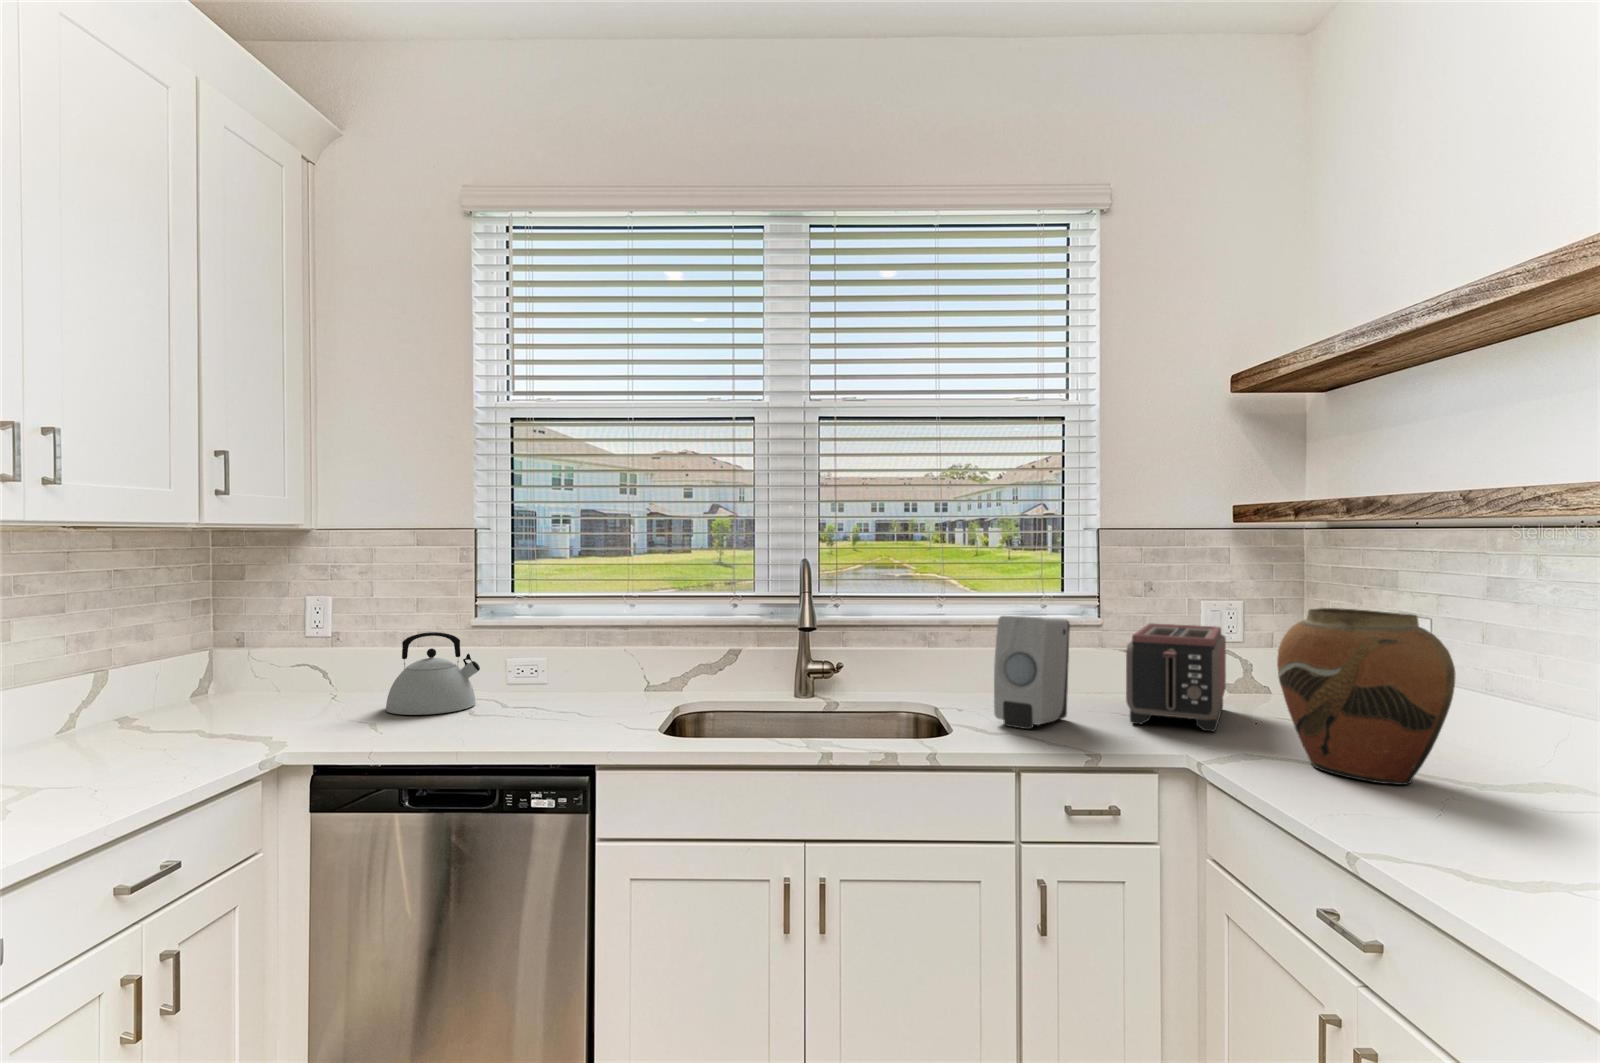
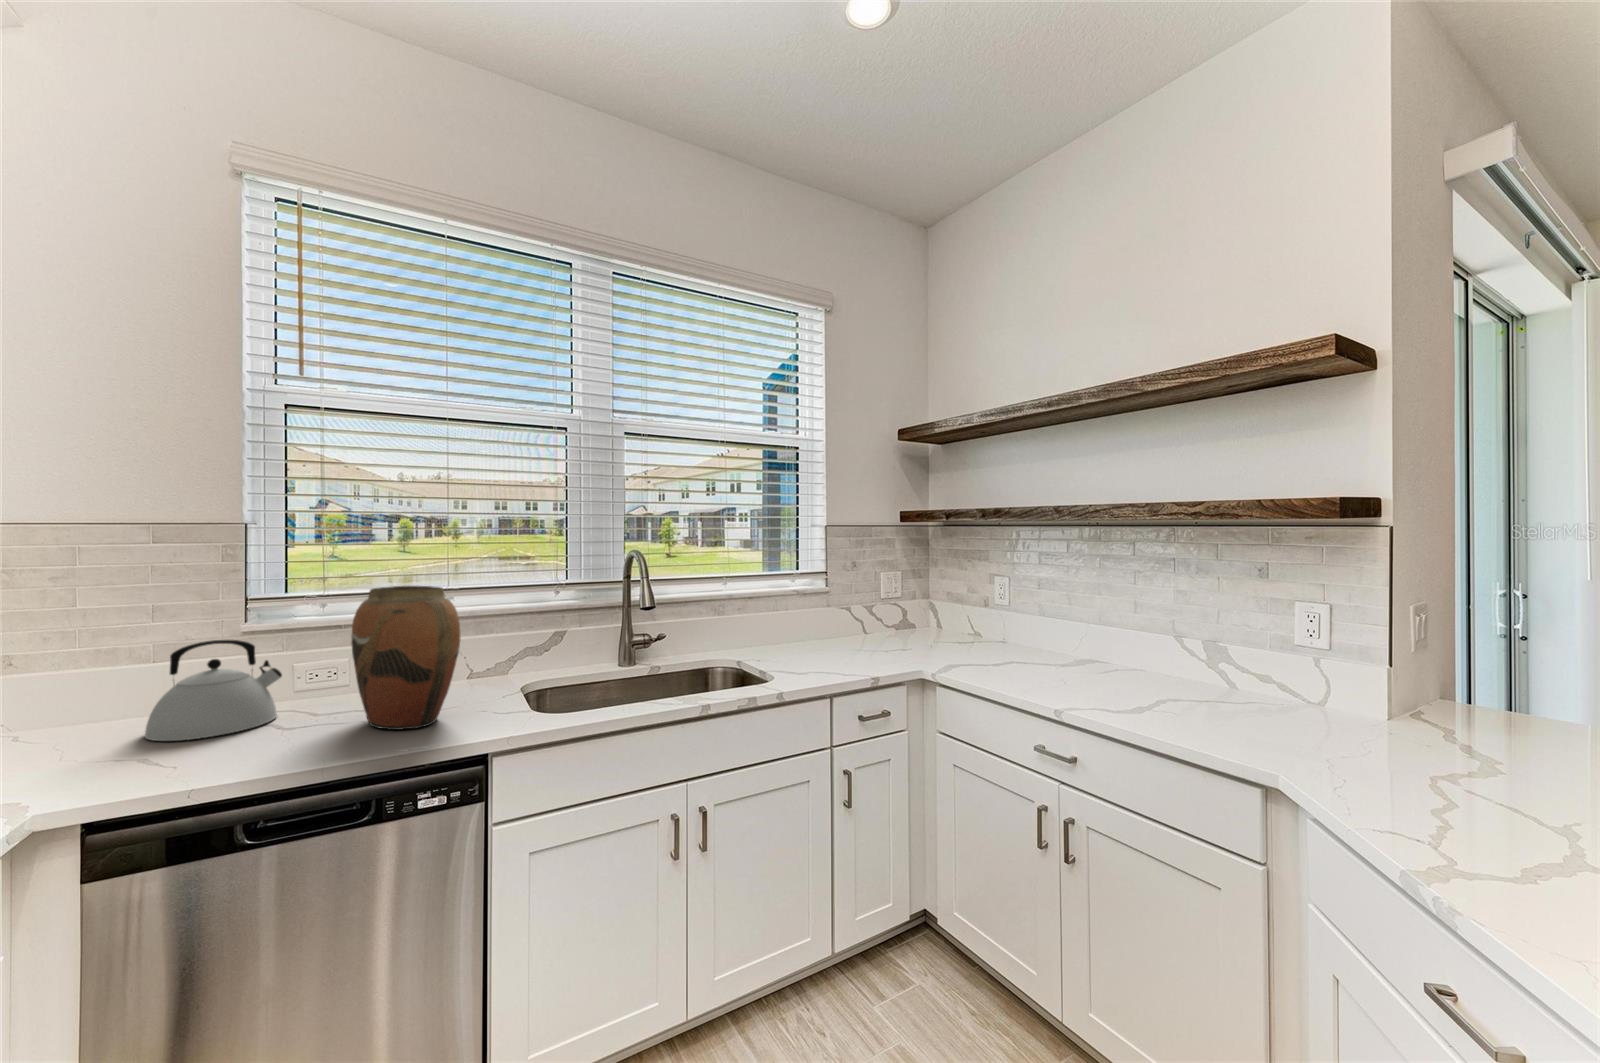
vase: present [1277,608,1455,785] -> present [351,586,460,730]
soap dispenser: present [994,616,1070,729] -> none [794,586,832,667]
toaster: present [1126,623,1226,732] -> none [856,587,925,655]

